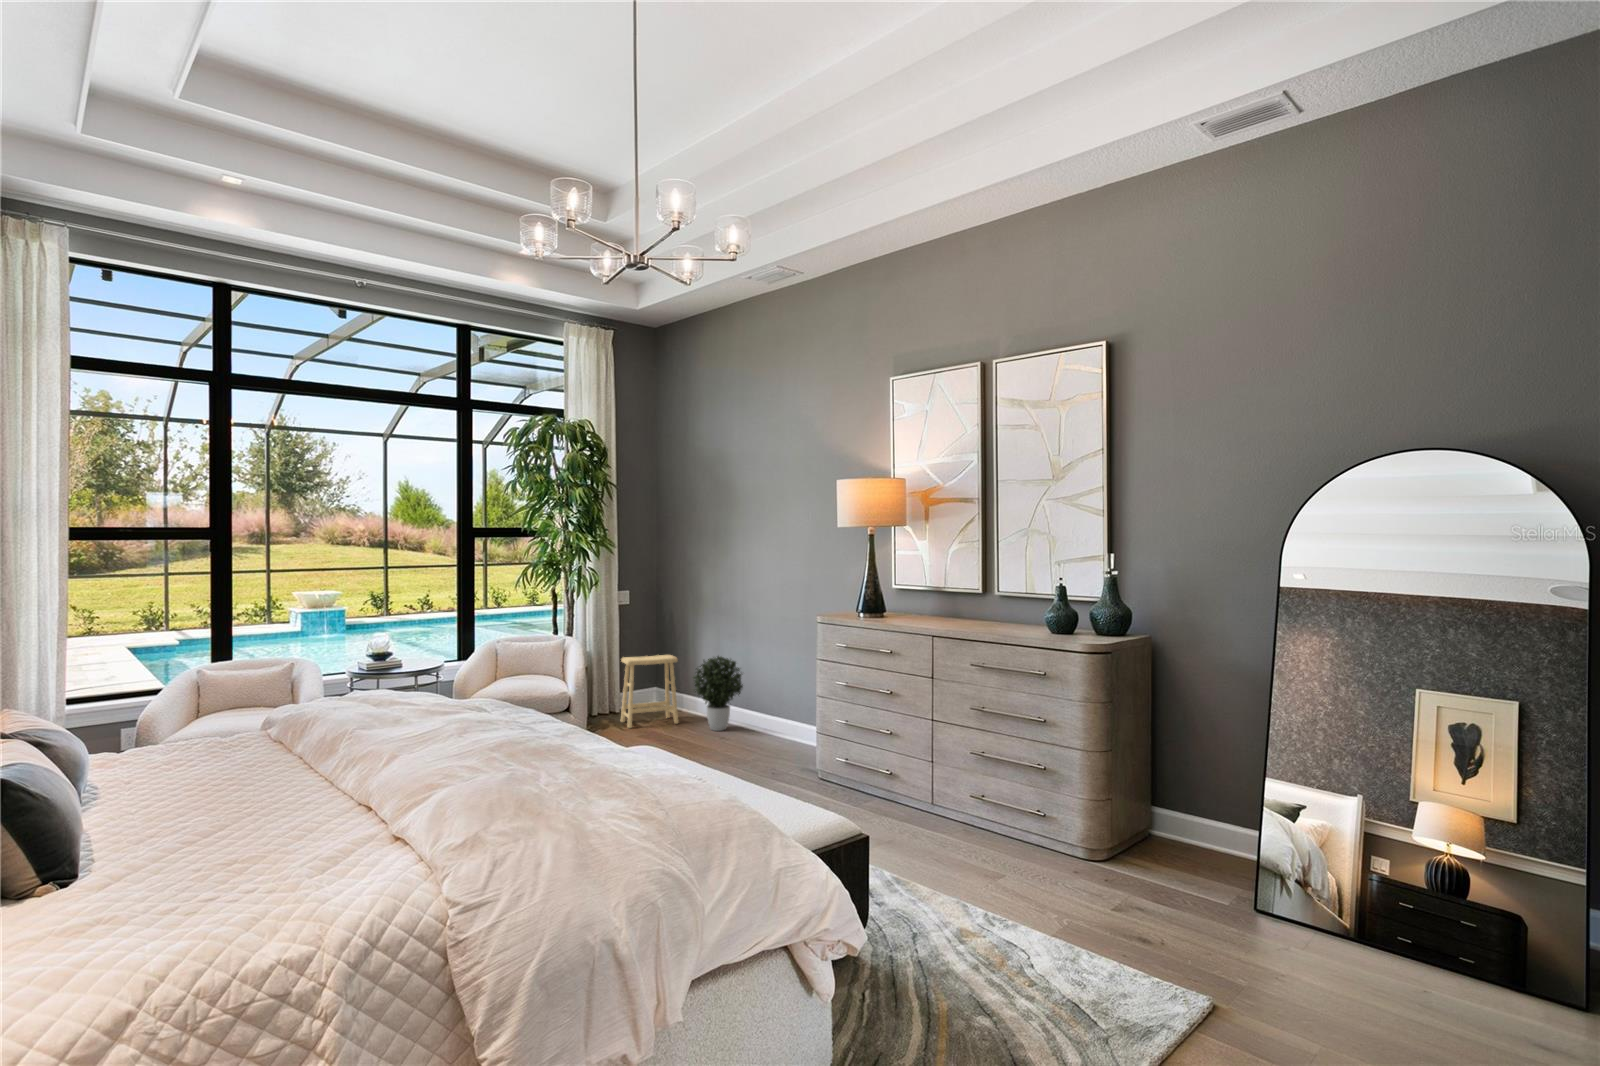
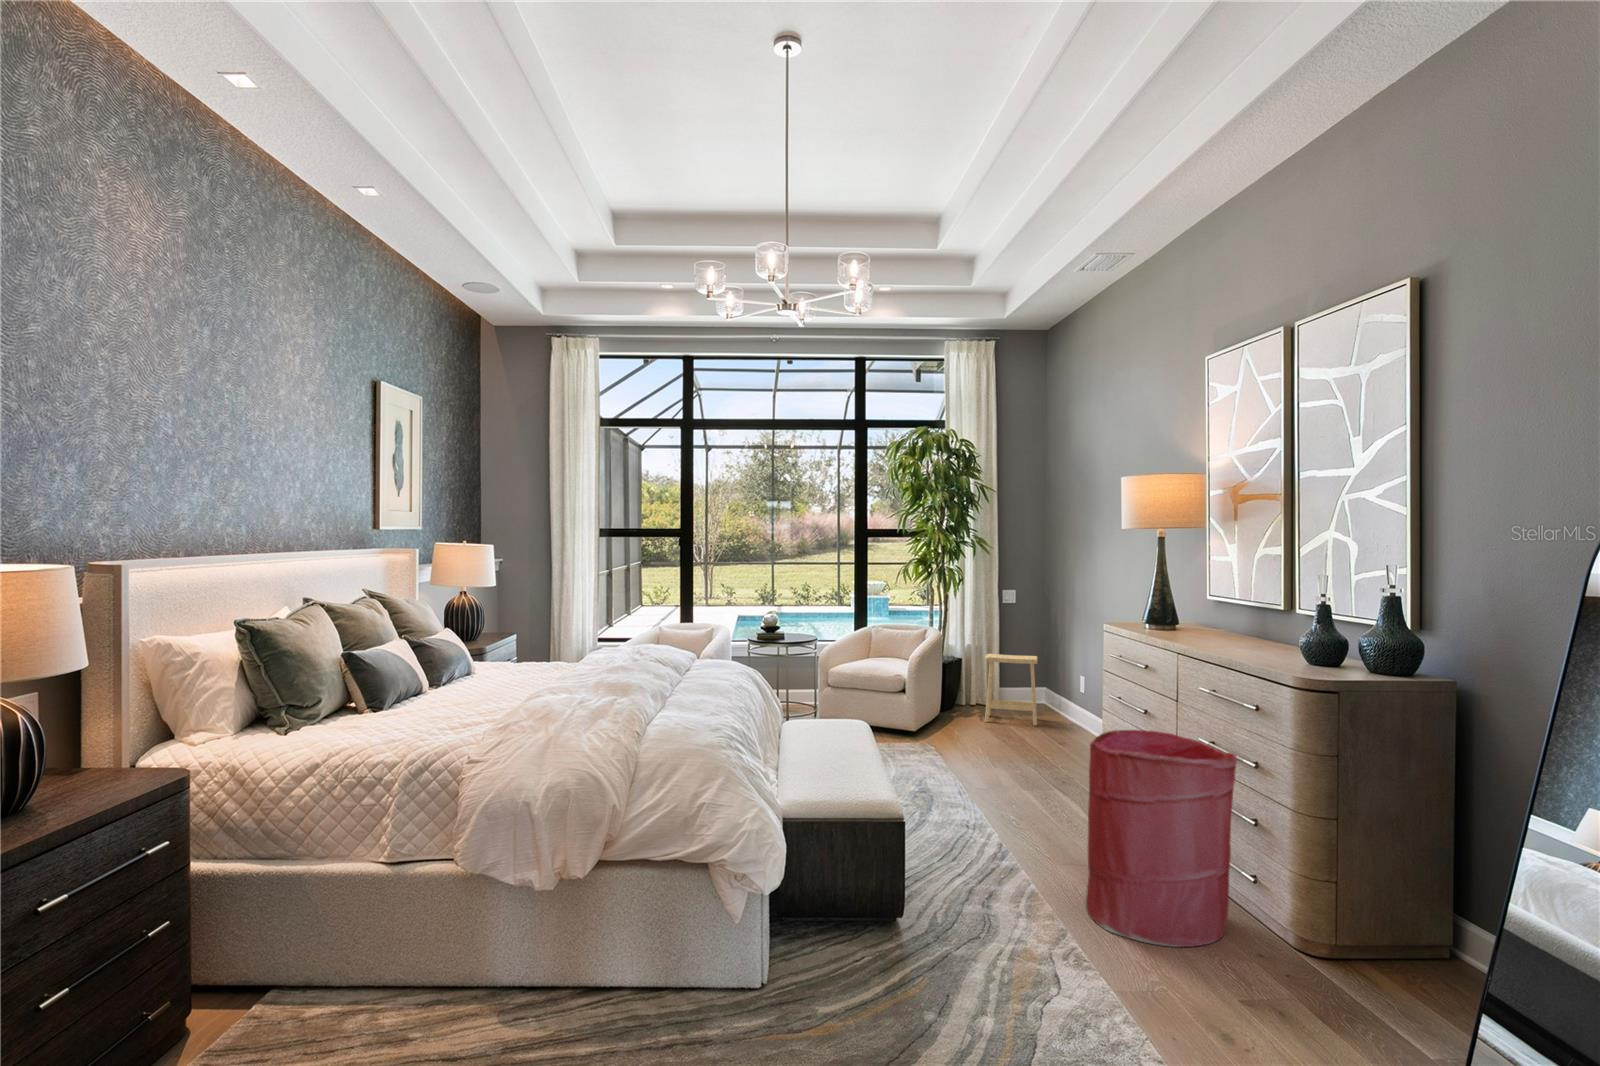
potted plant: present [693,656,743,731] -> none [1040,660,1098,739]
laundry hamper: none [928,707,1044,887] -> present [1086,730,1237,947]

